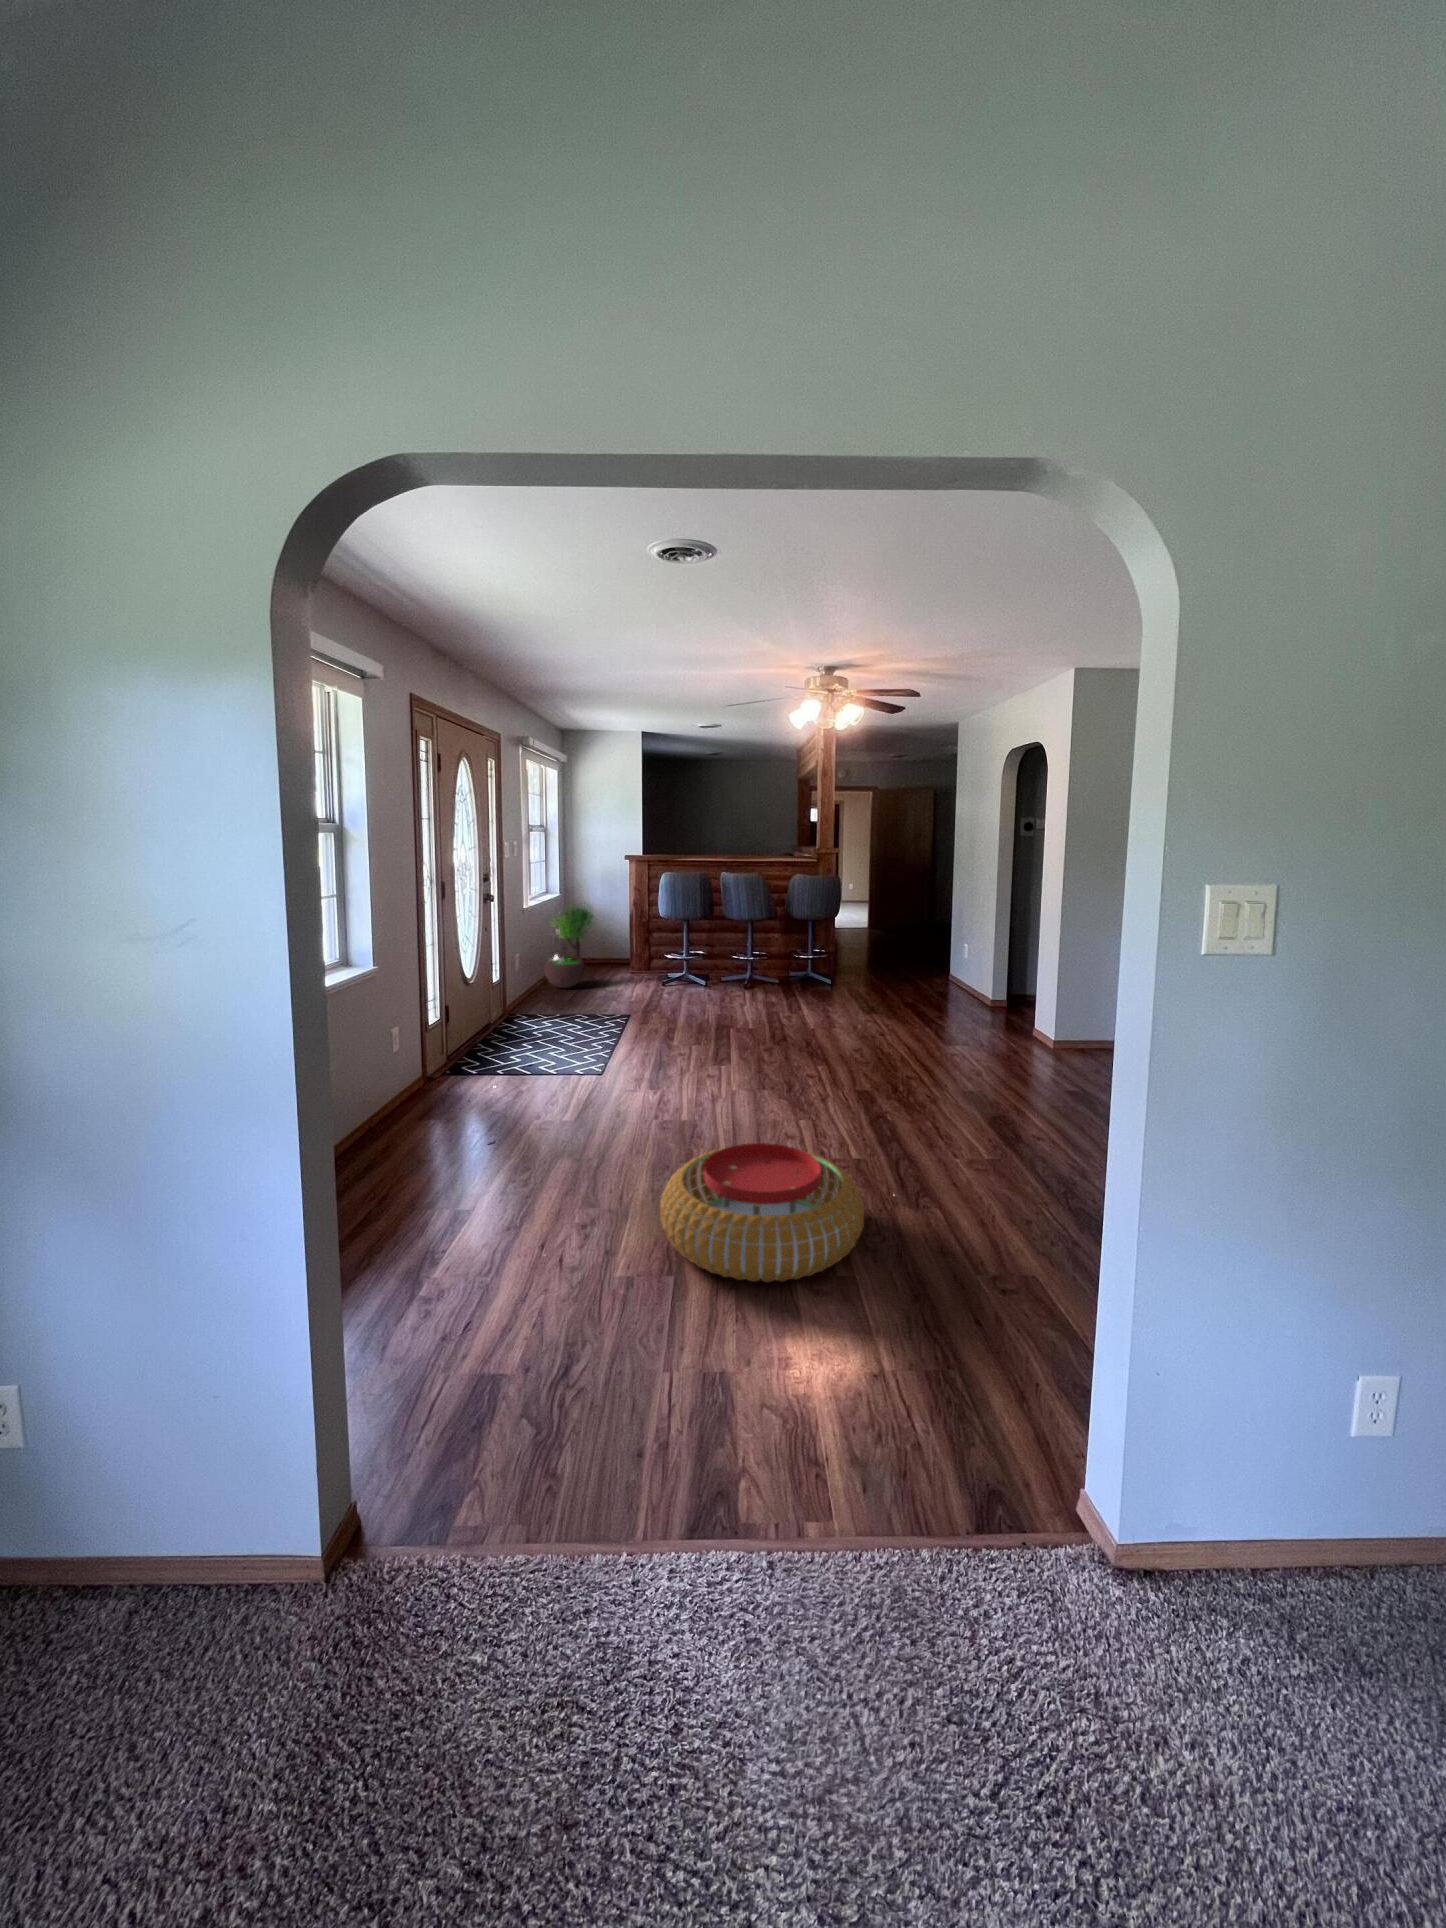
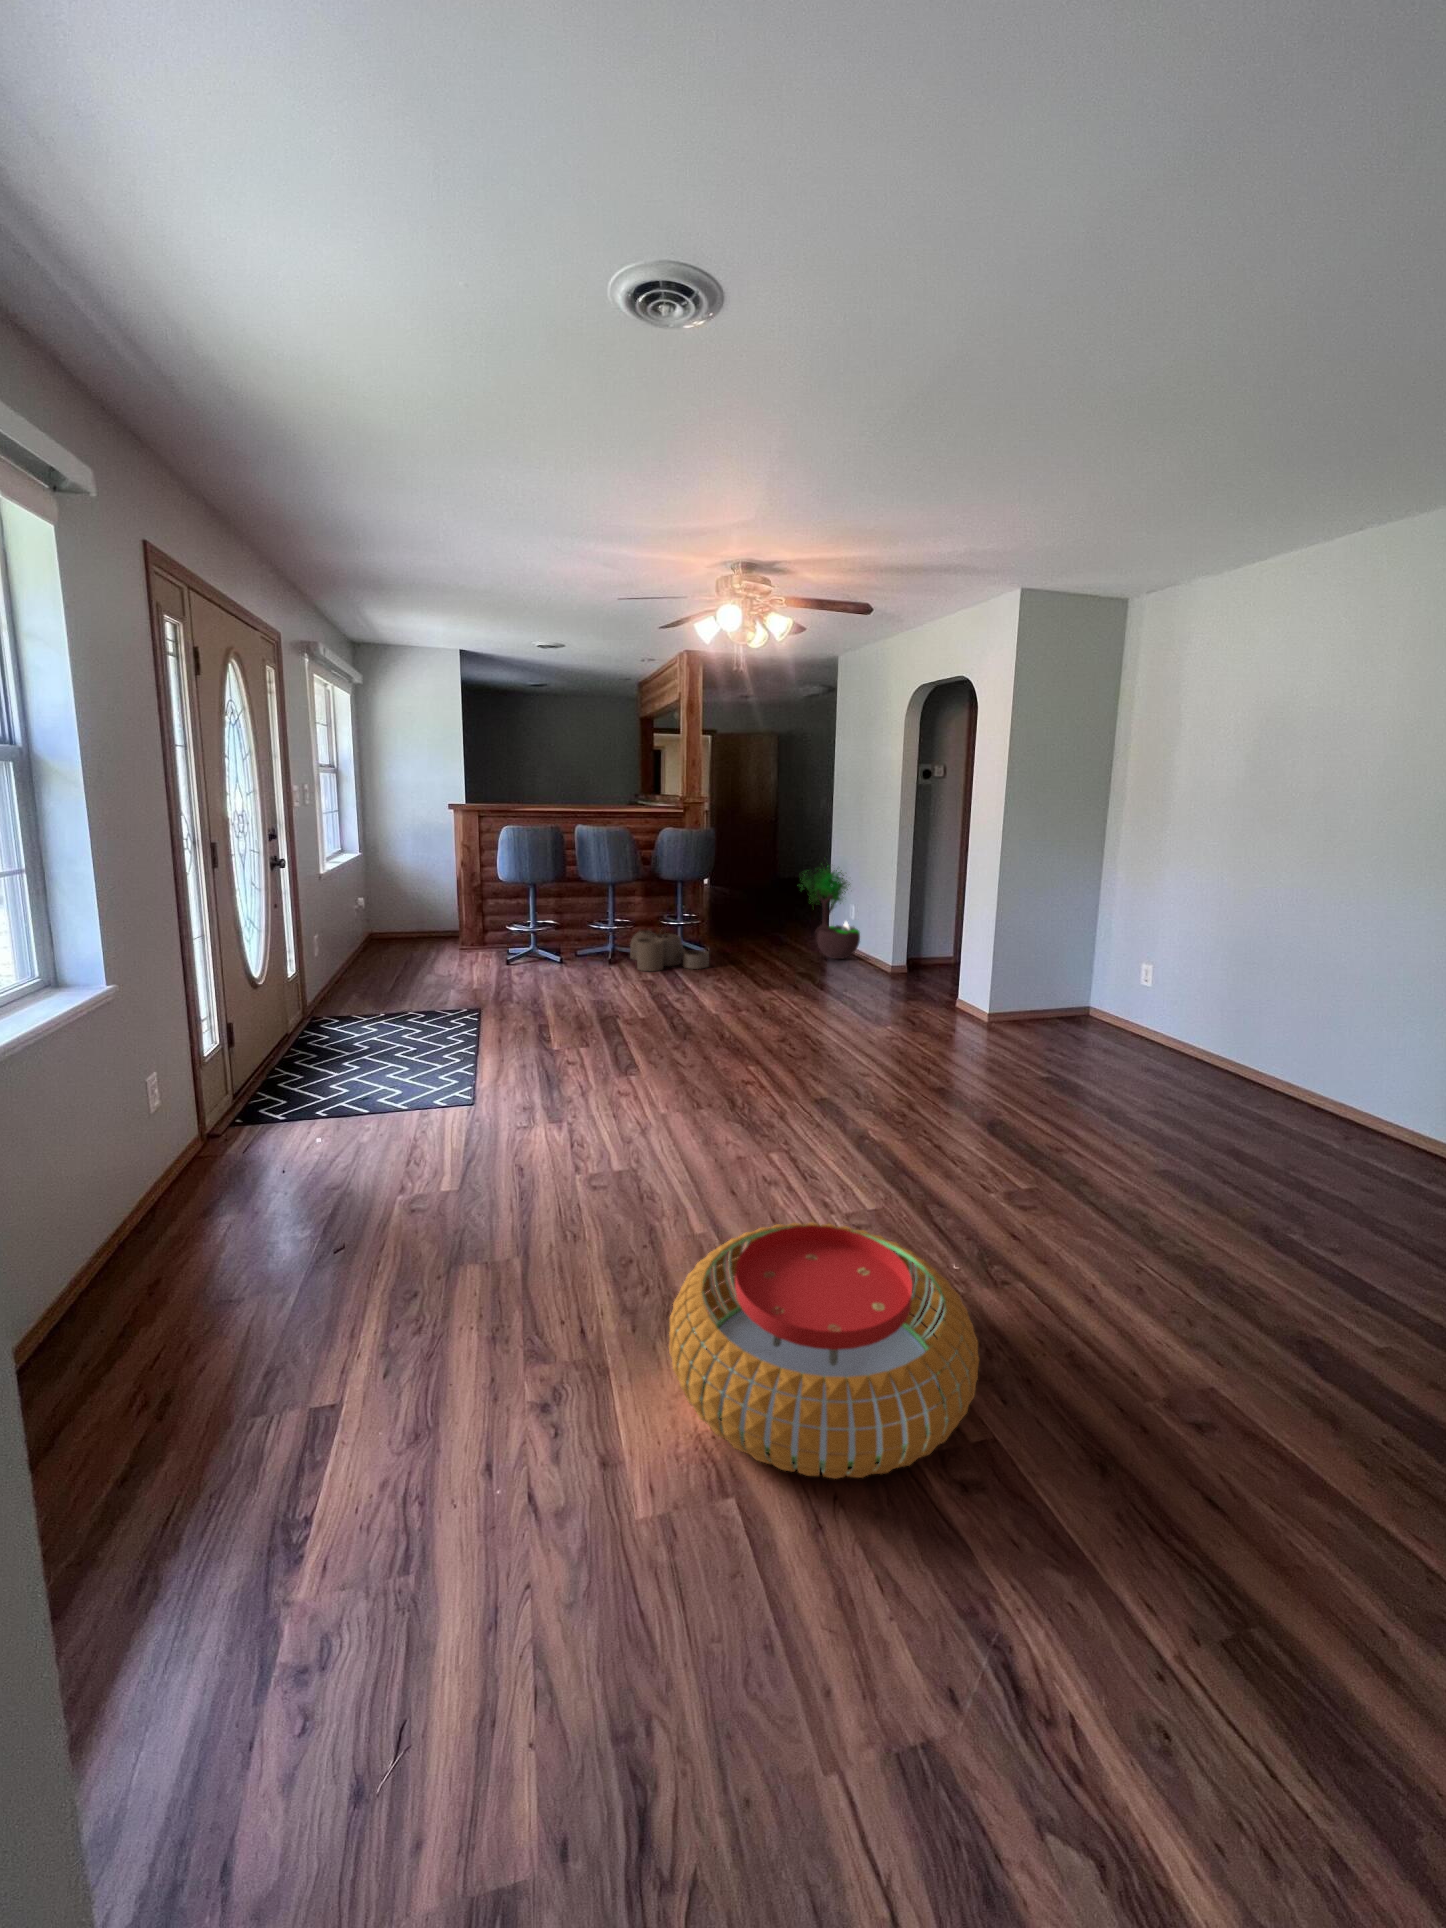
potted tree: present [544,903,595,988] -> present [802,864,860,959]
woven basket: none [764,959,828,995] -> present [630,930,709,971]

